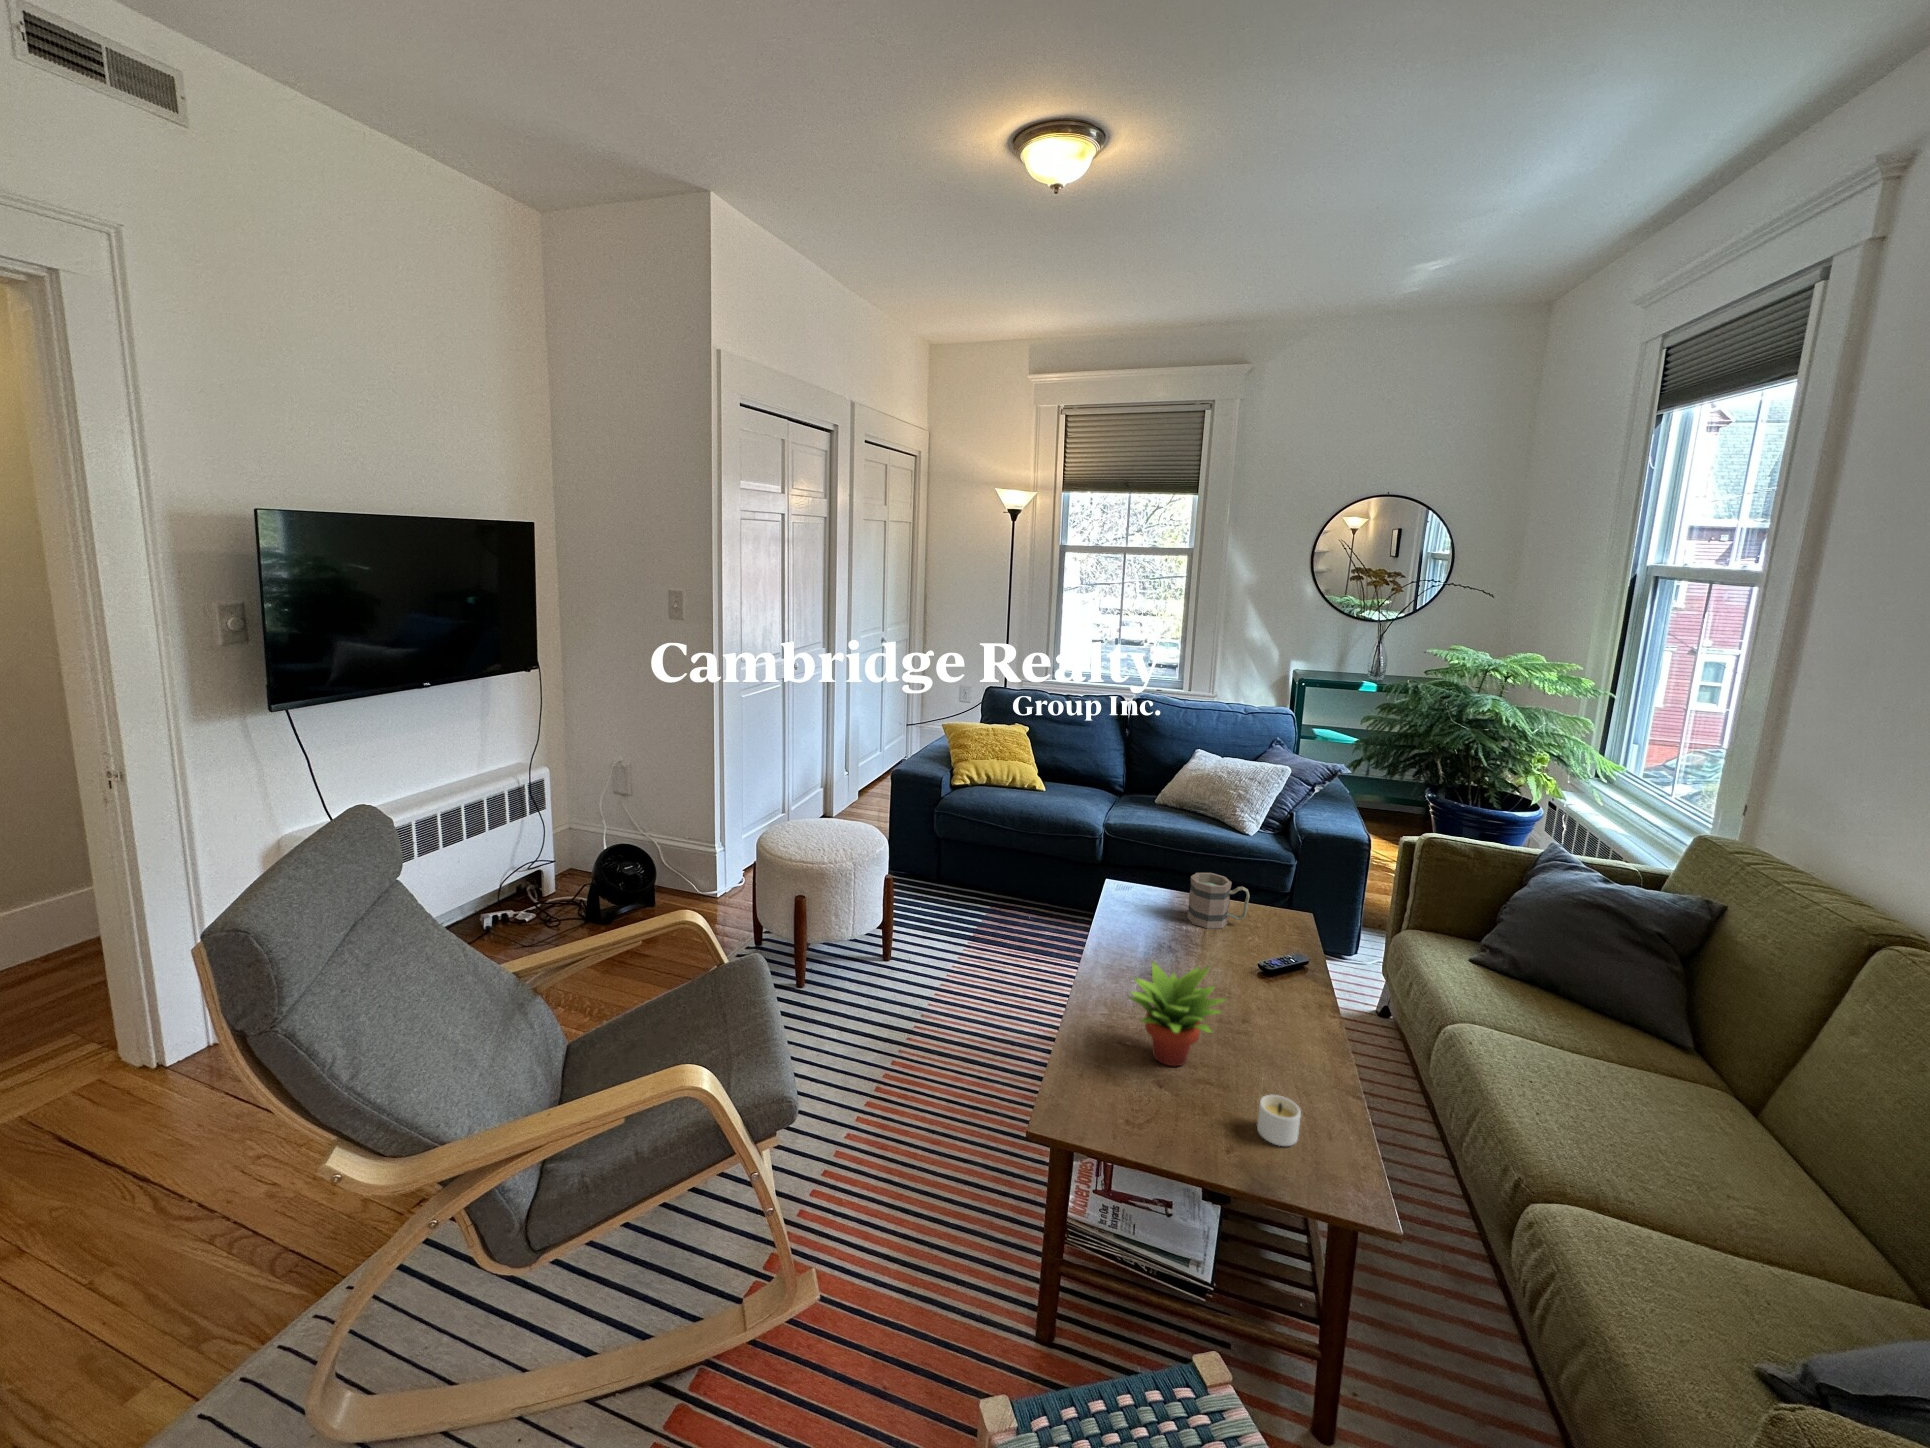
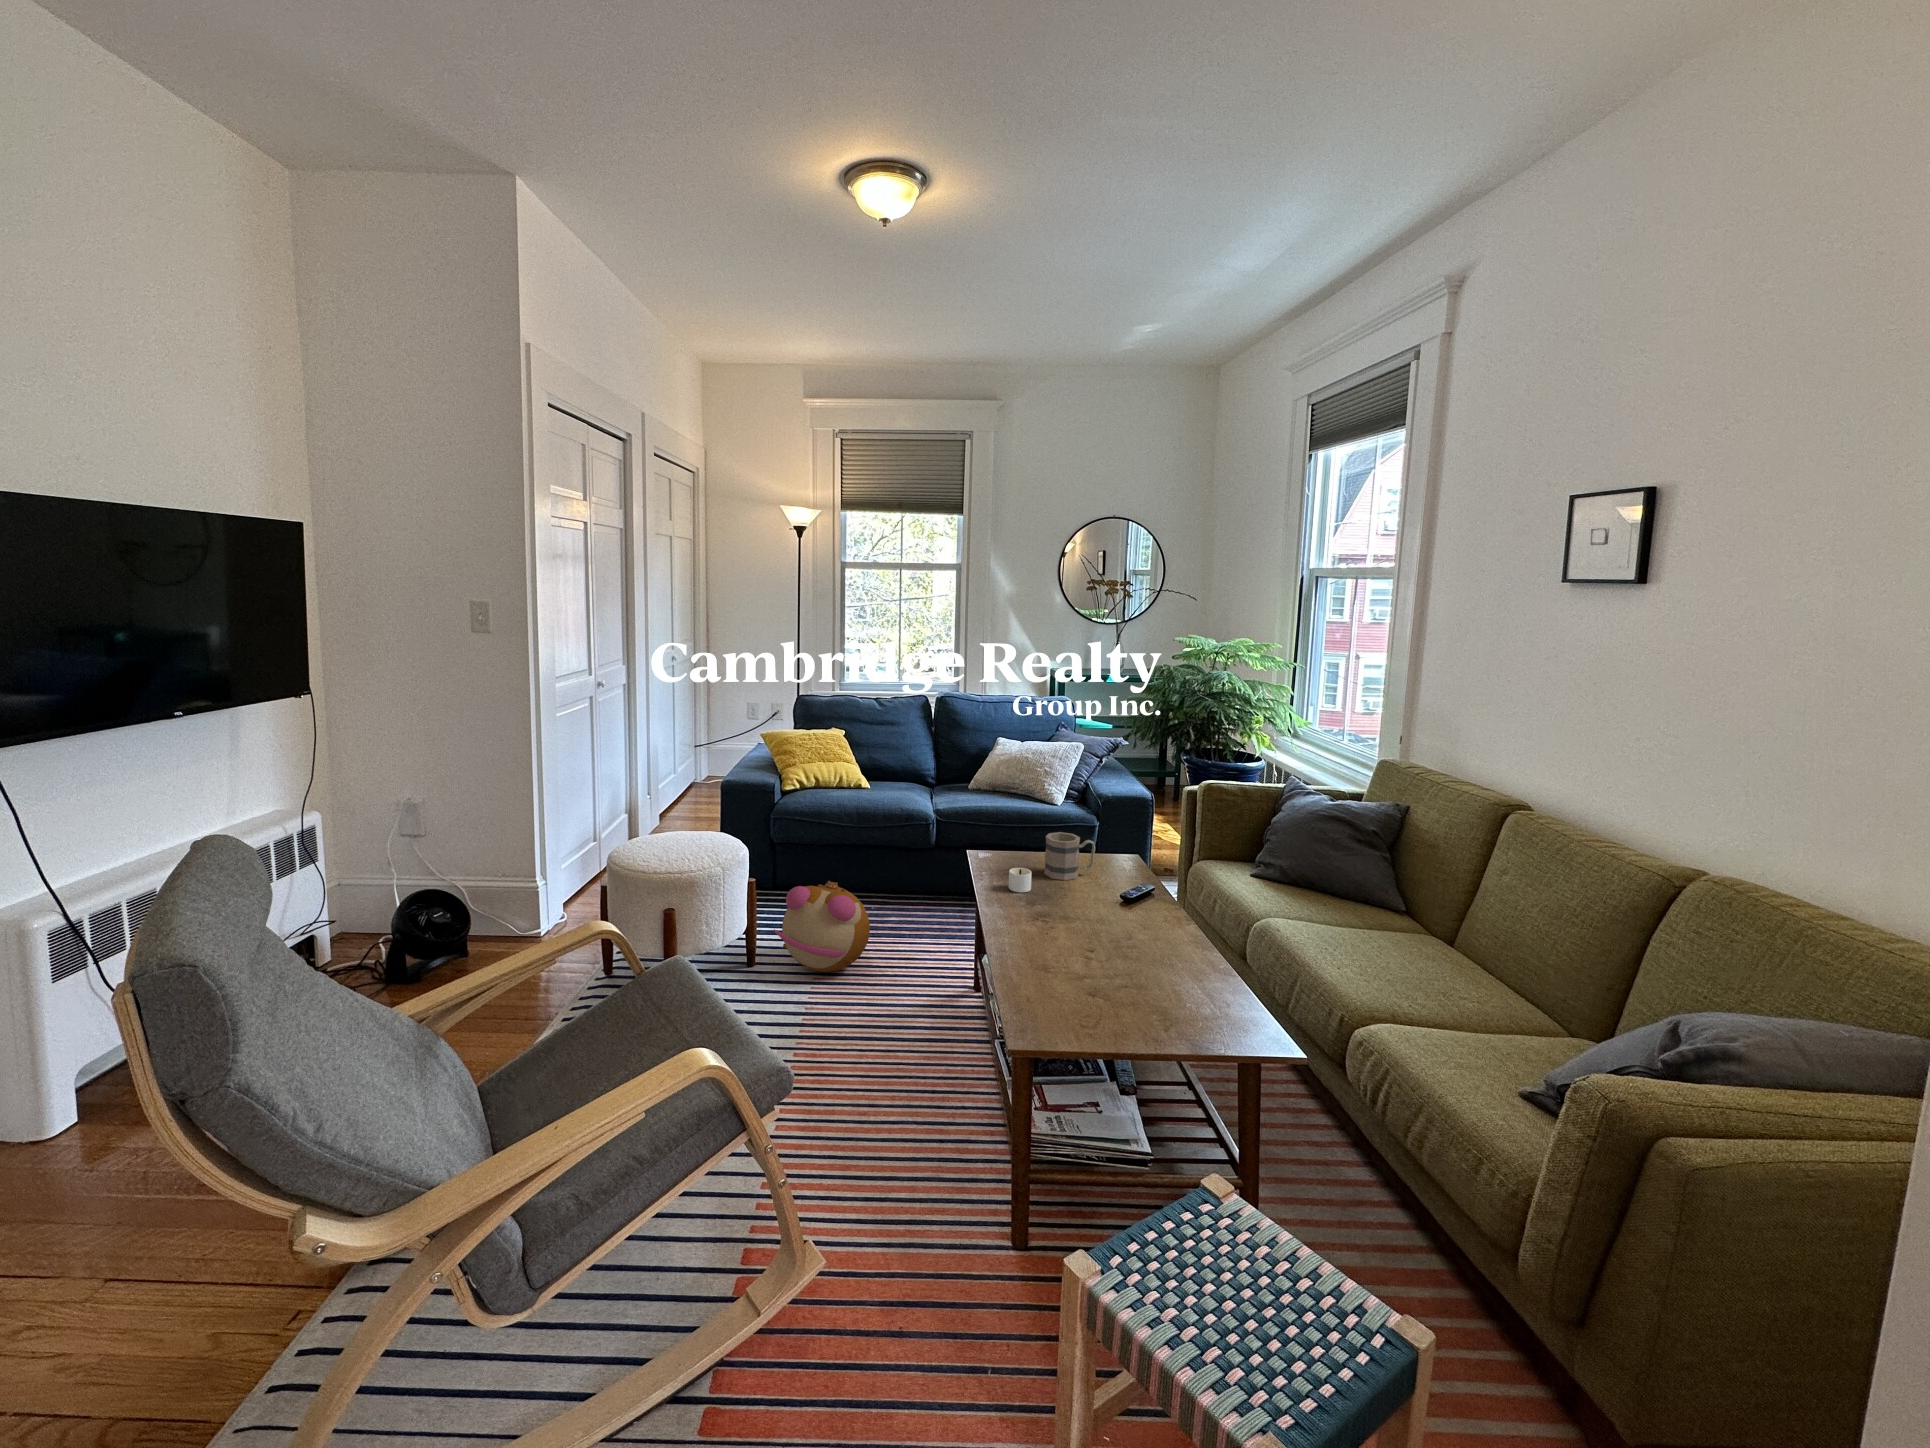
plush toy: none [906,888,1006,981] -> present [774,881,870,972]
succulent plant: present [1128,961,1226,1066] -> none [1045,893,1130,985]
candle: present [1257,1095,1301,1146] -> present [1009,868,1032,893]

